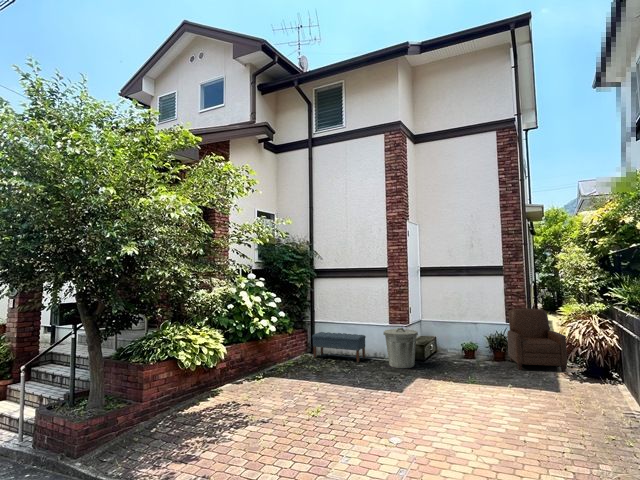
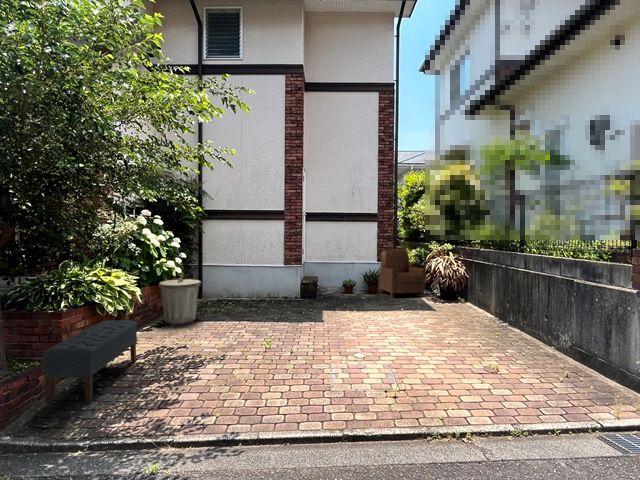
trash can: present [383,328,418,368] -> present [159,278,201,324]
bench: present [312,332,366,362] -> present [42,320,138,403]

